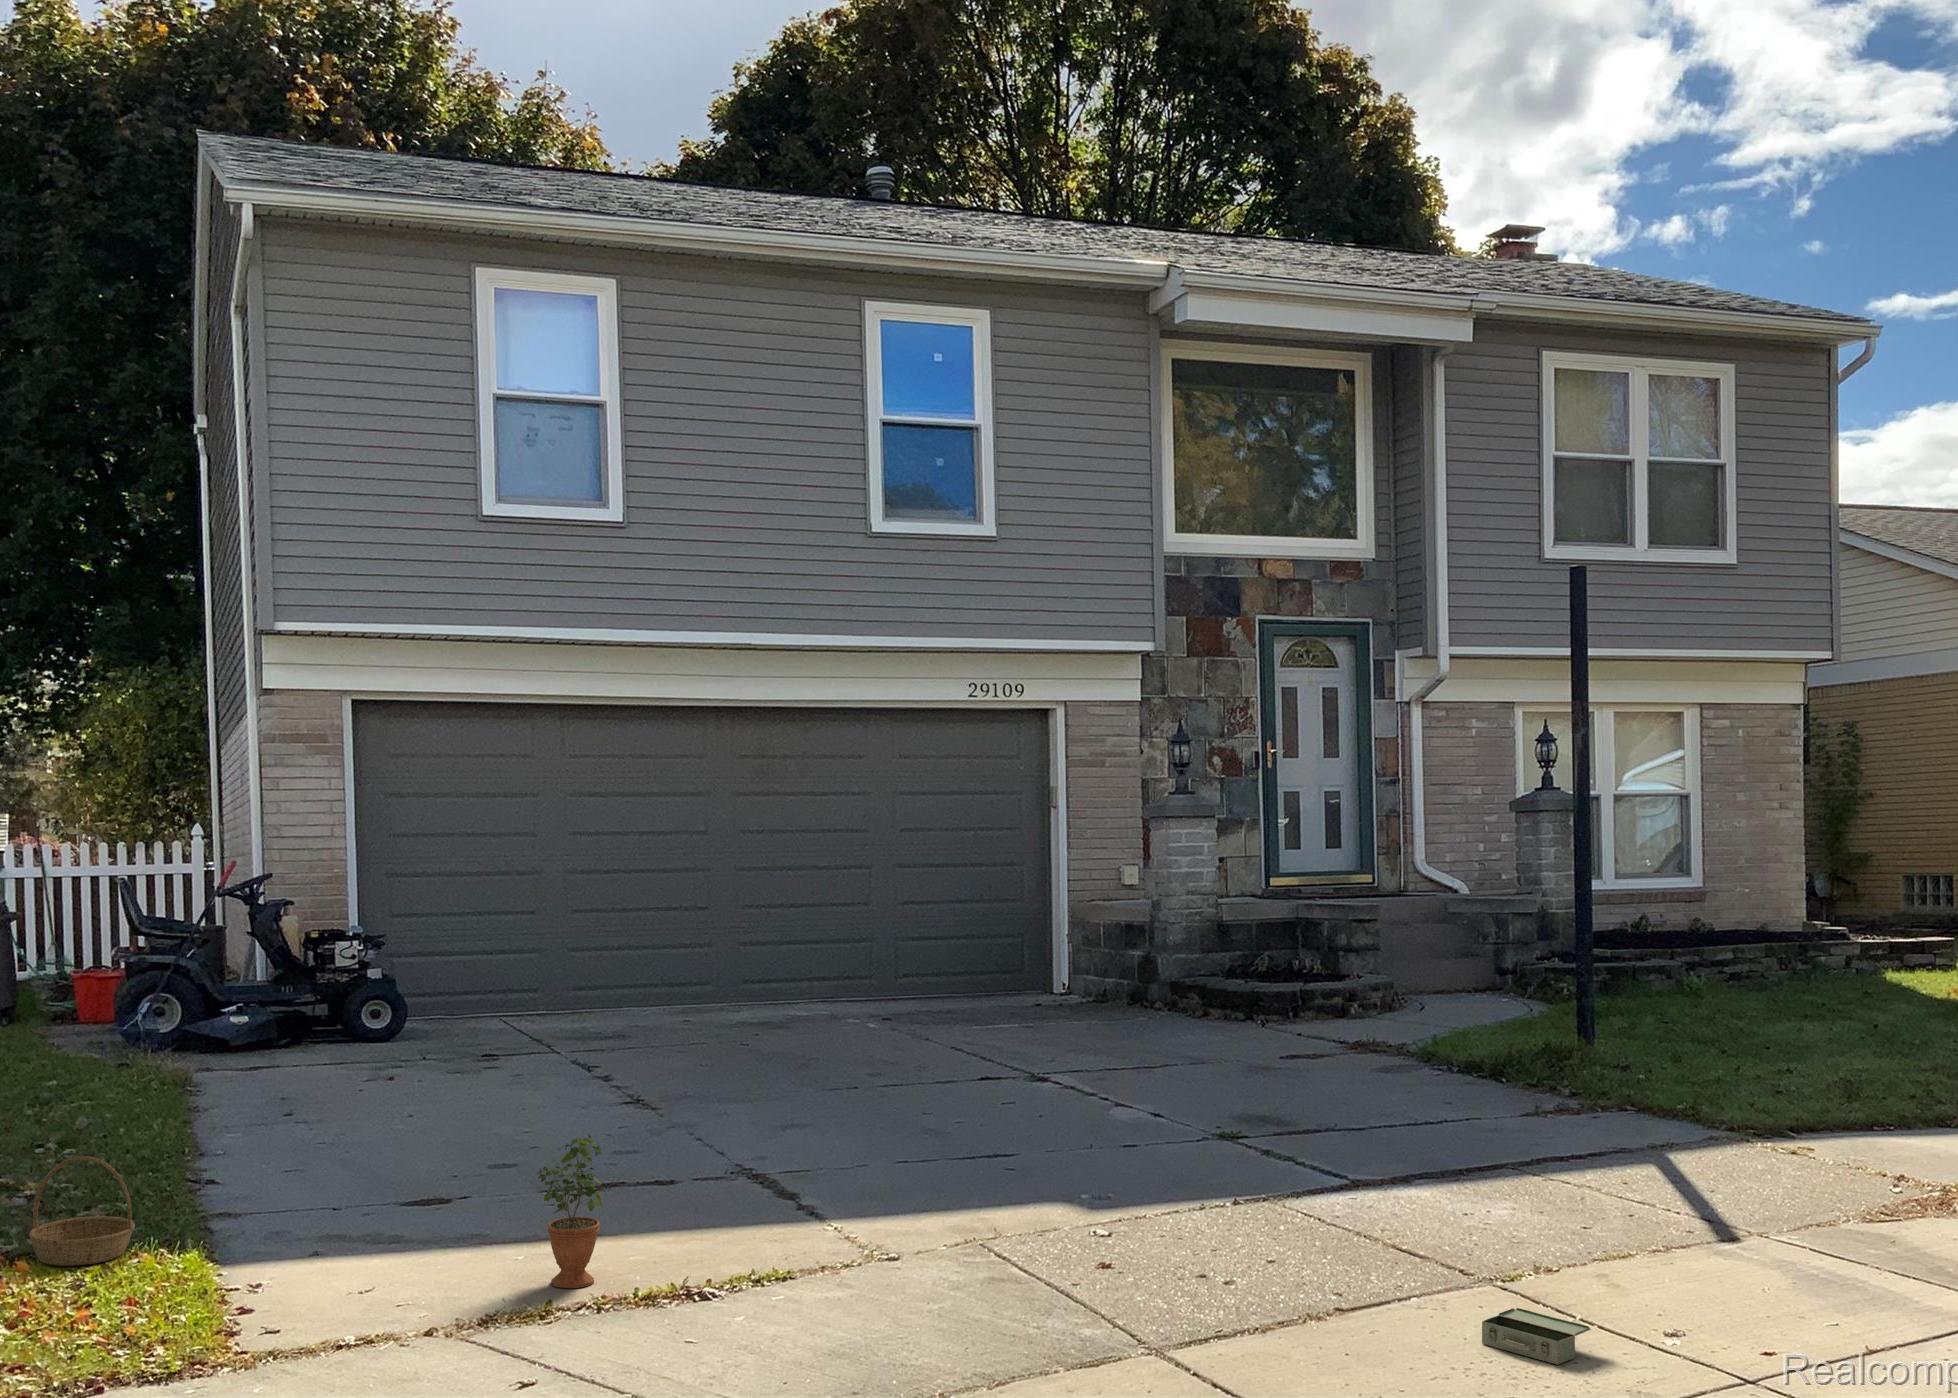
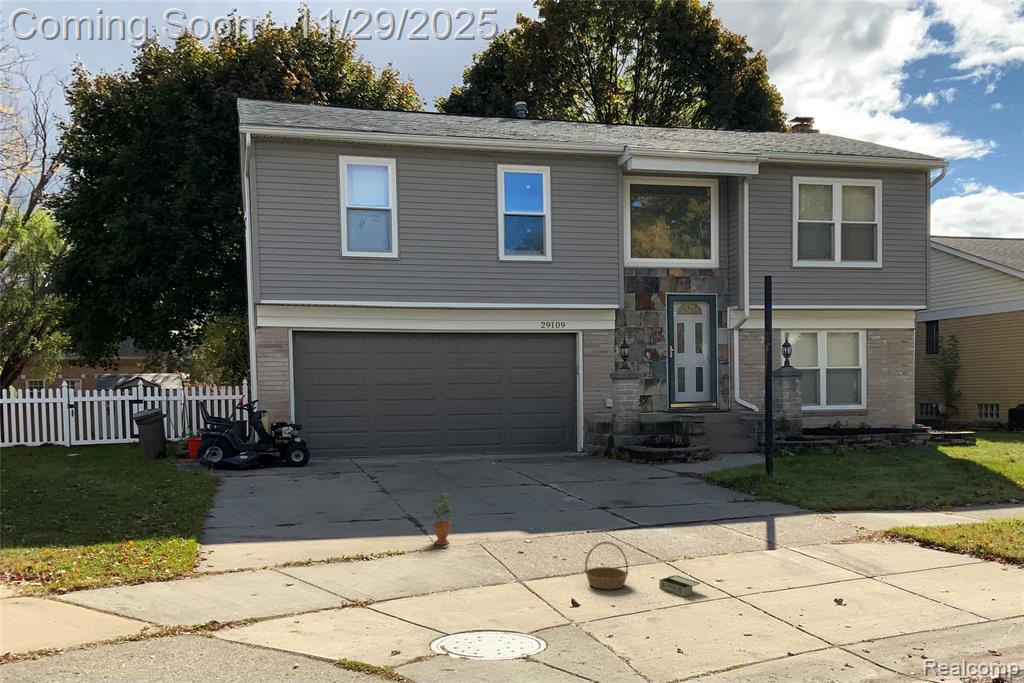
potted plant: present [537,1130,602,1288] -> present [430,493,452,545]
basket: present [29,1156,135,1266] -> present [585,542,628,589]

